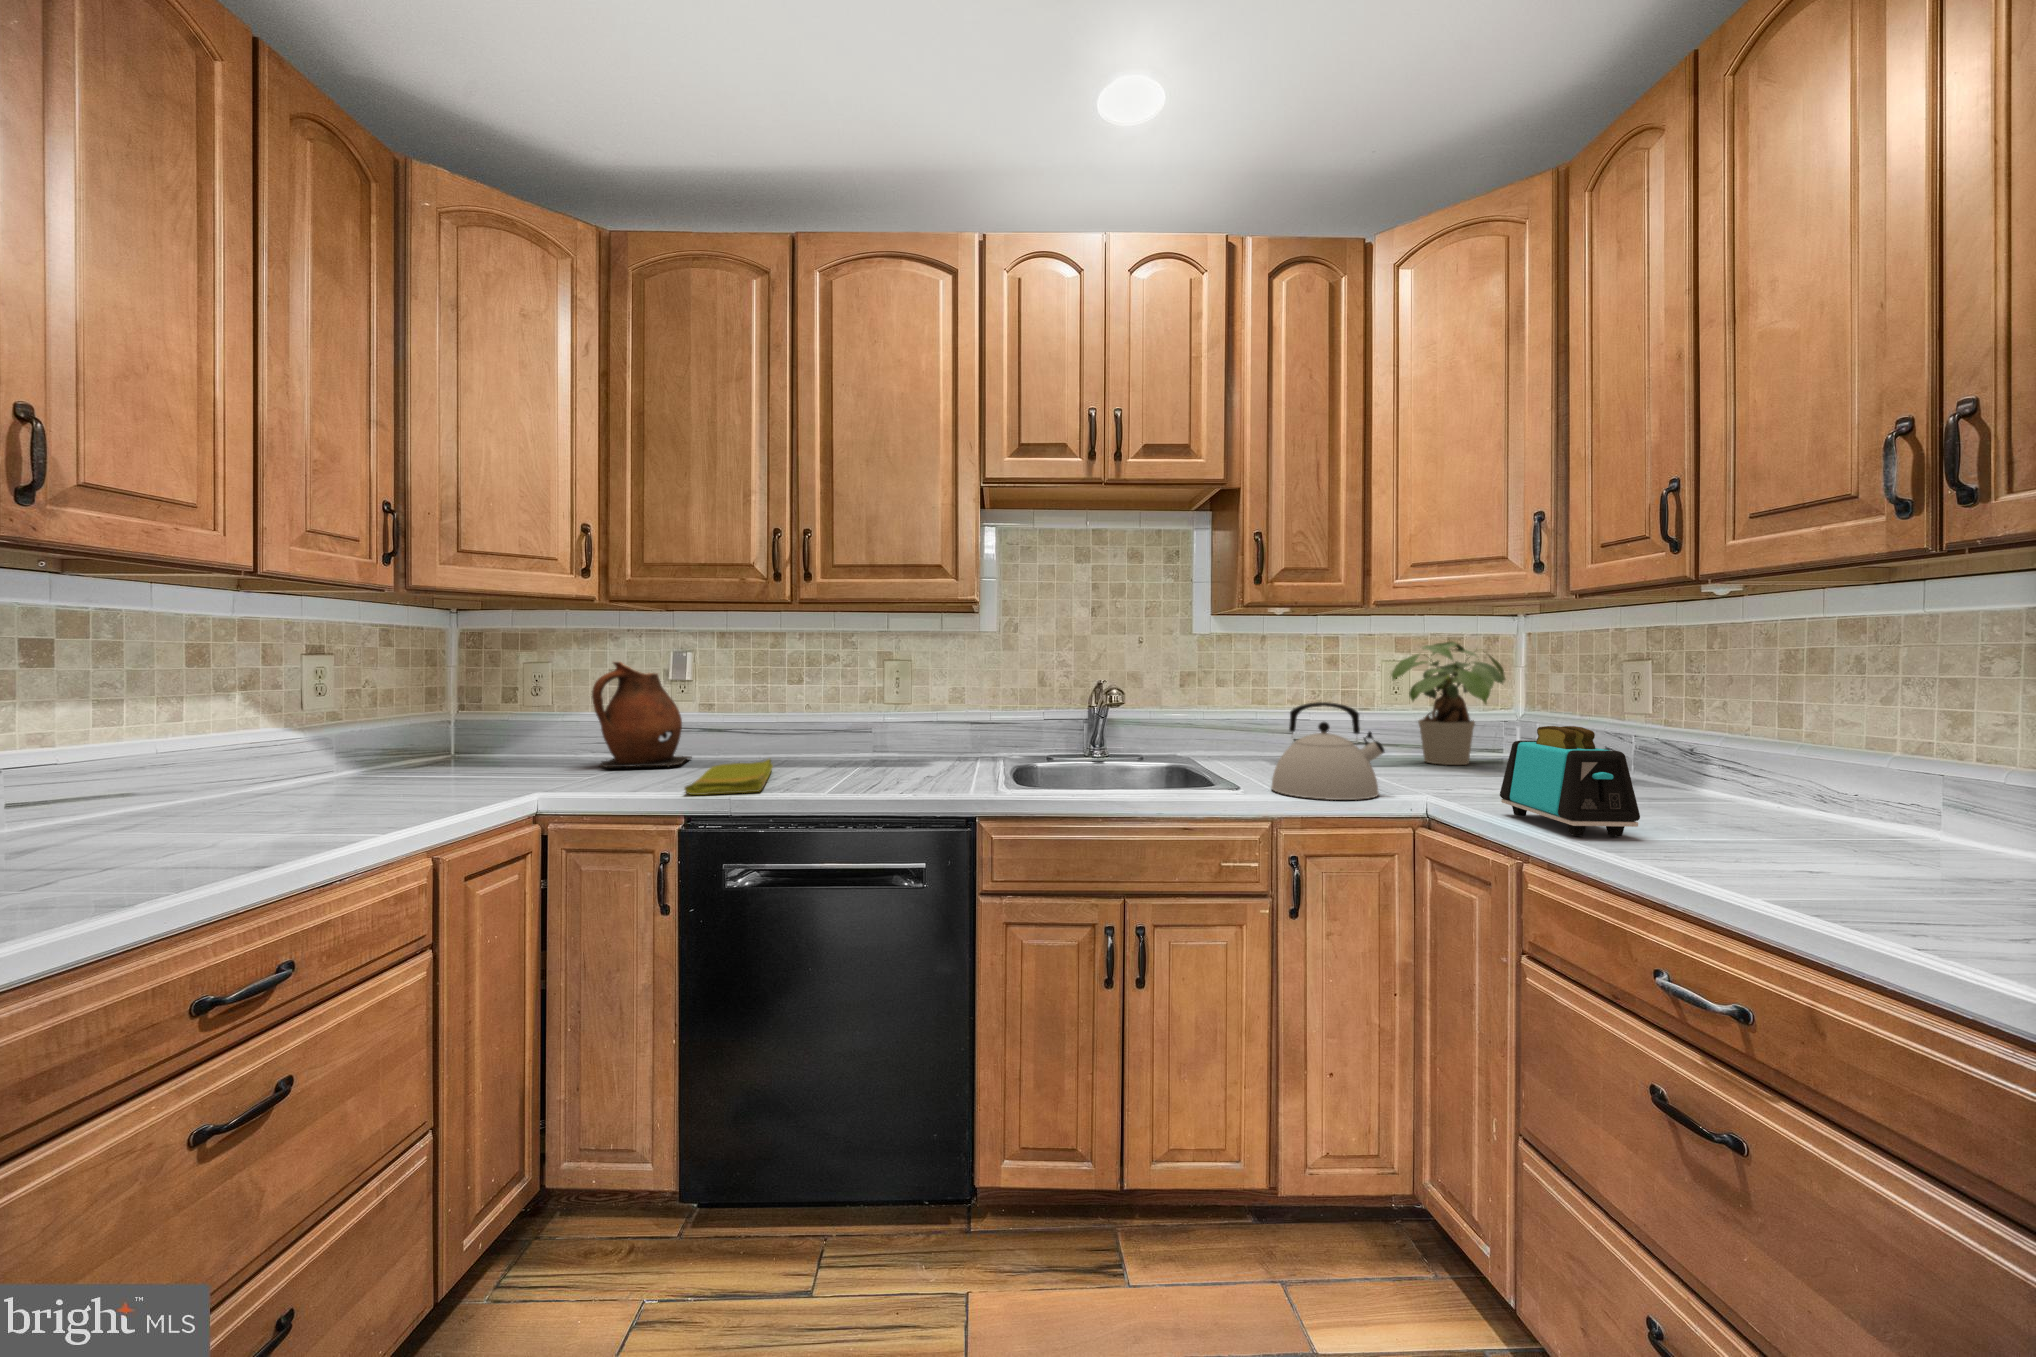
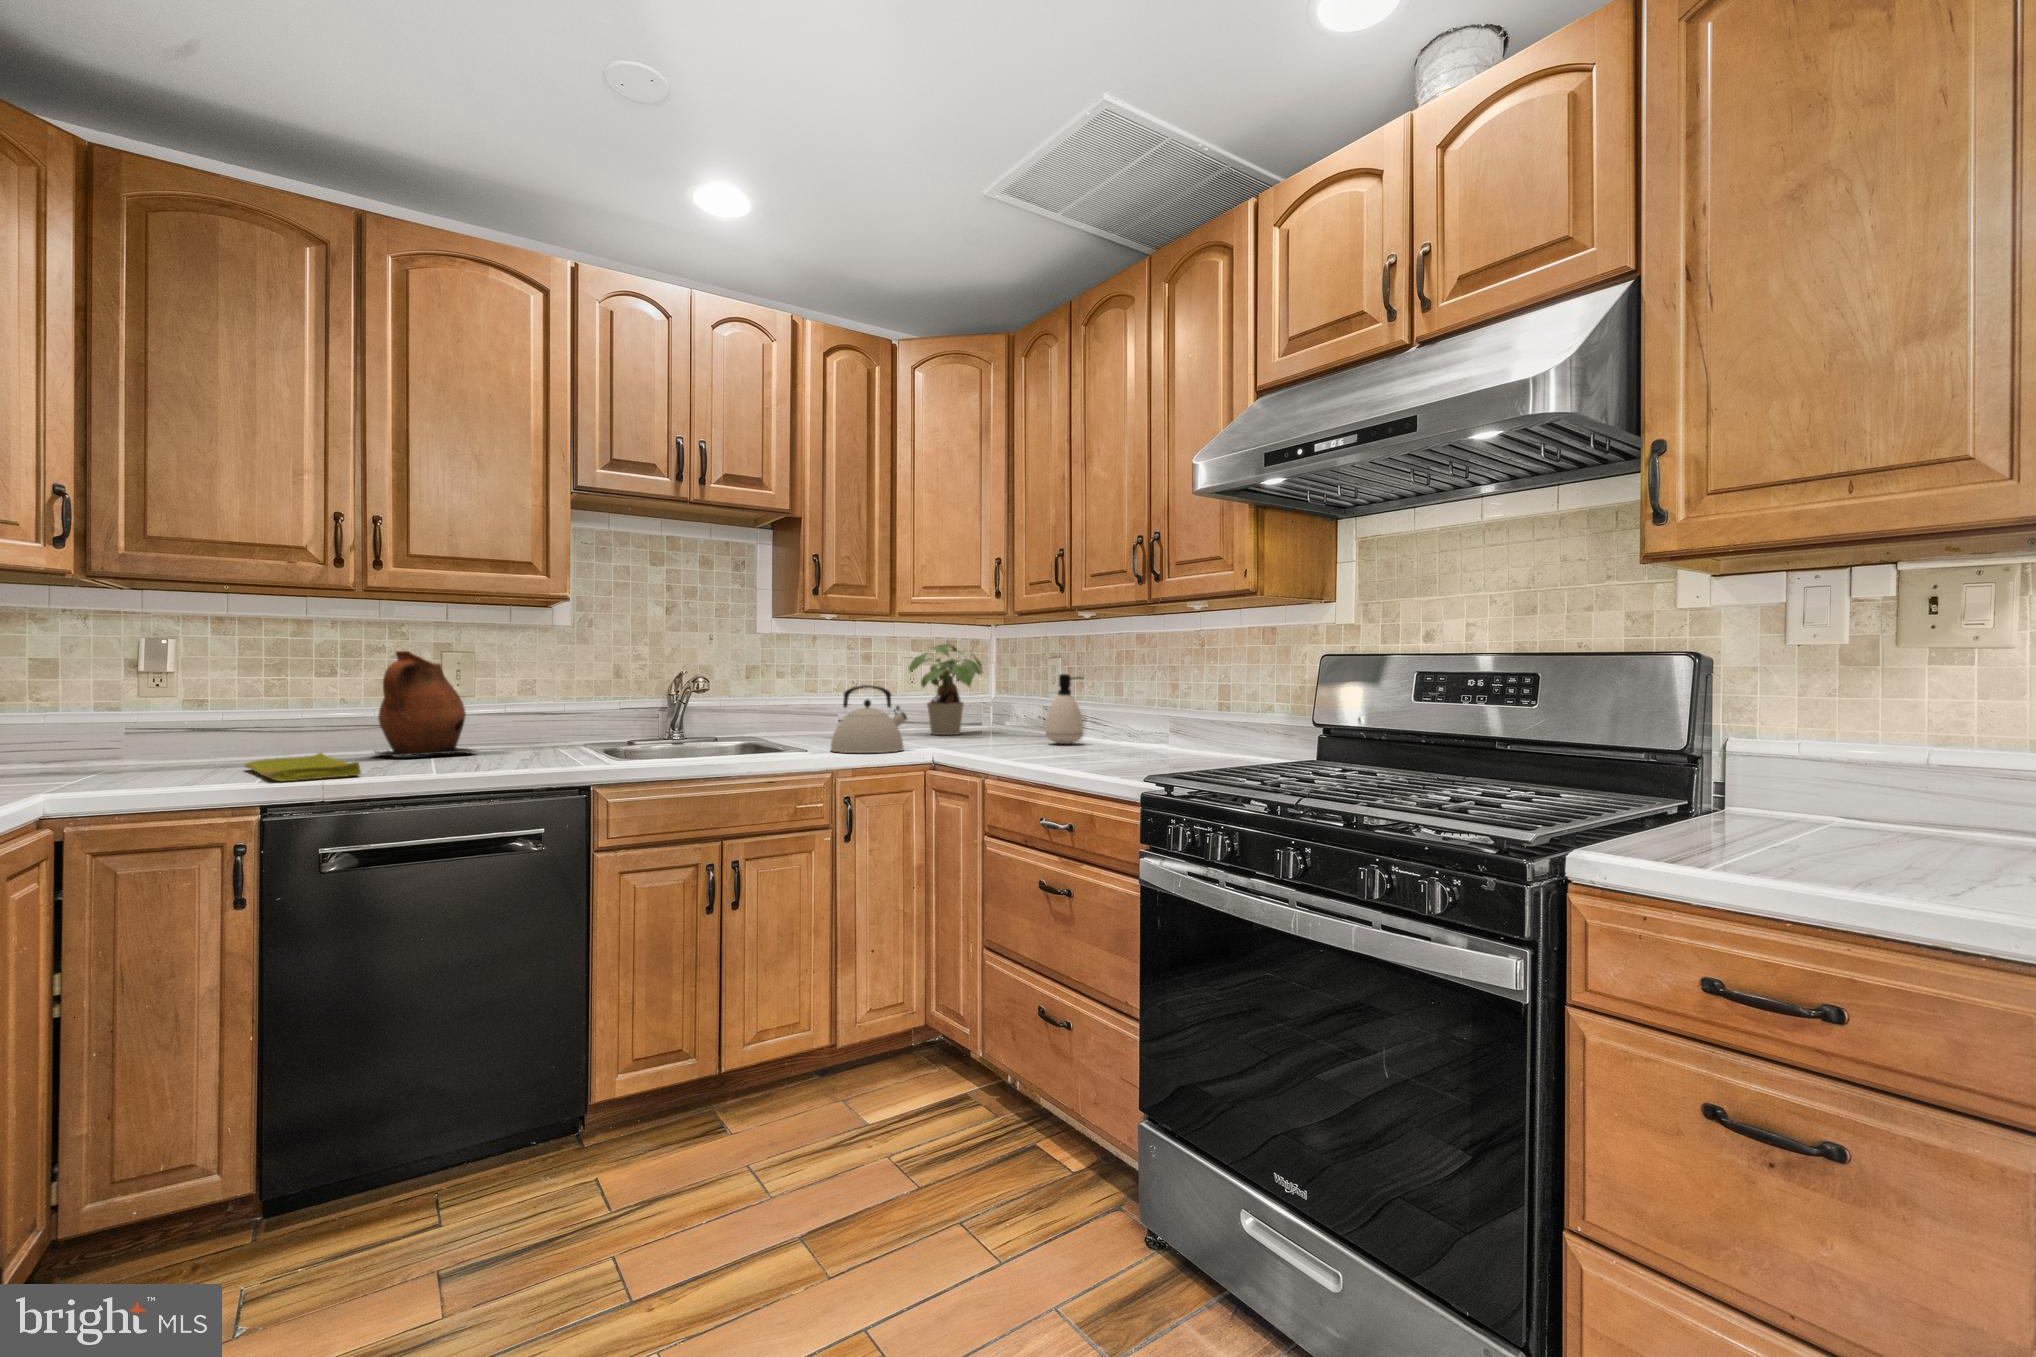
ceramic pitcher: present [592,662,691,767] -> present [375,651,475,757]
soap dispenser: none [1630,688,1714,802] -> present [1046,674,1083,744]
toaster: present [1500,726,1640,836] -> none [975,695,1041,758]

